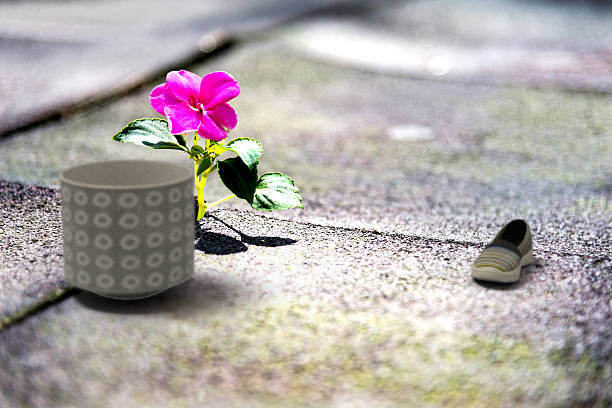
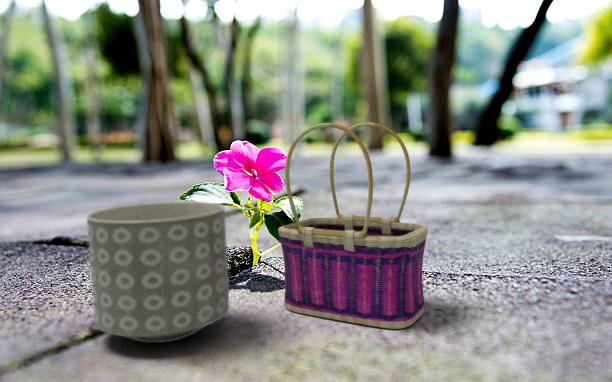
basket: none [243,82,395,295] -> present [278,122,427,329]
shoe: present [471,219,533,283] -> none [506,249,561,311]

